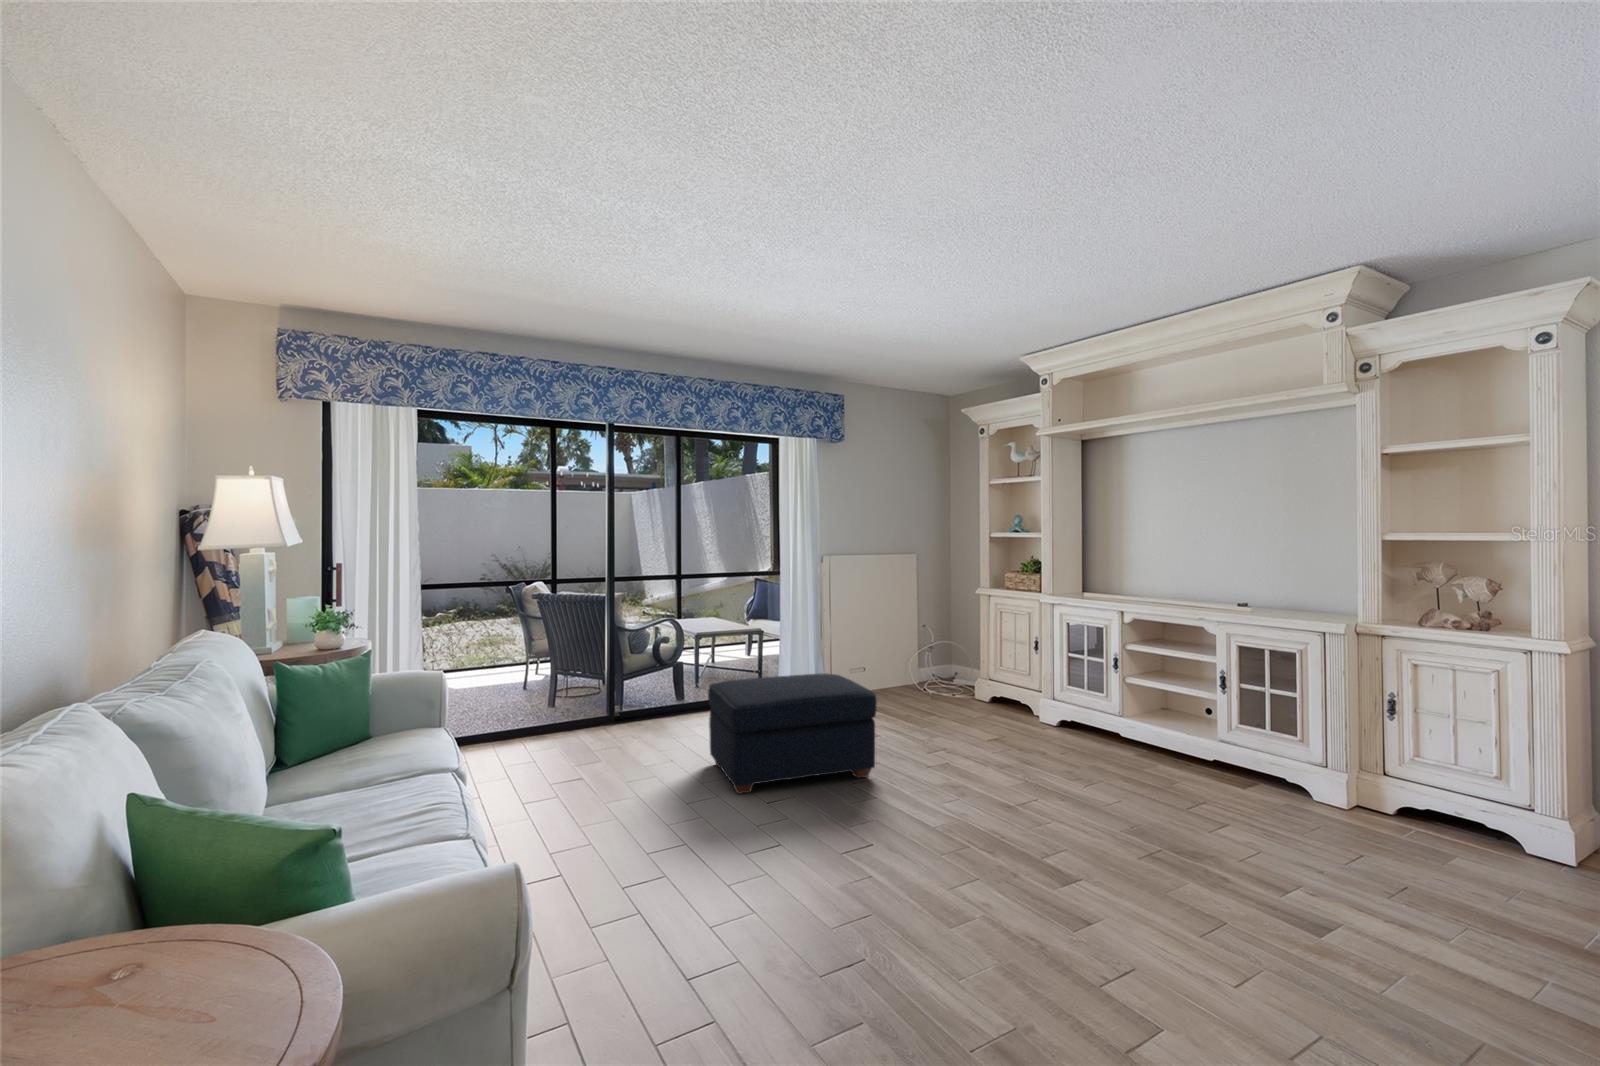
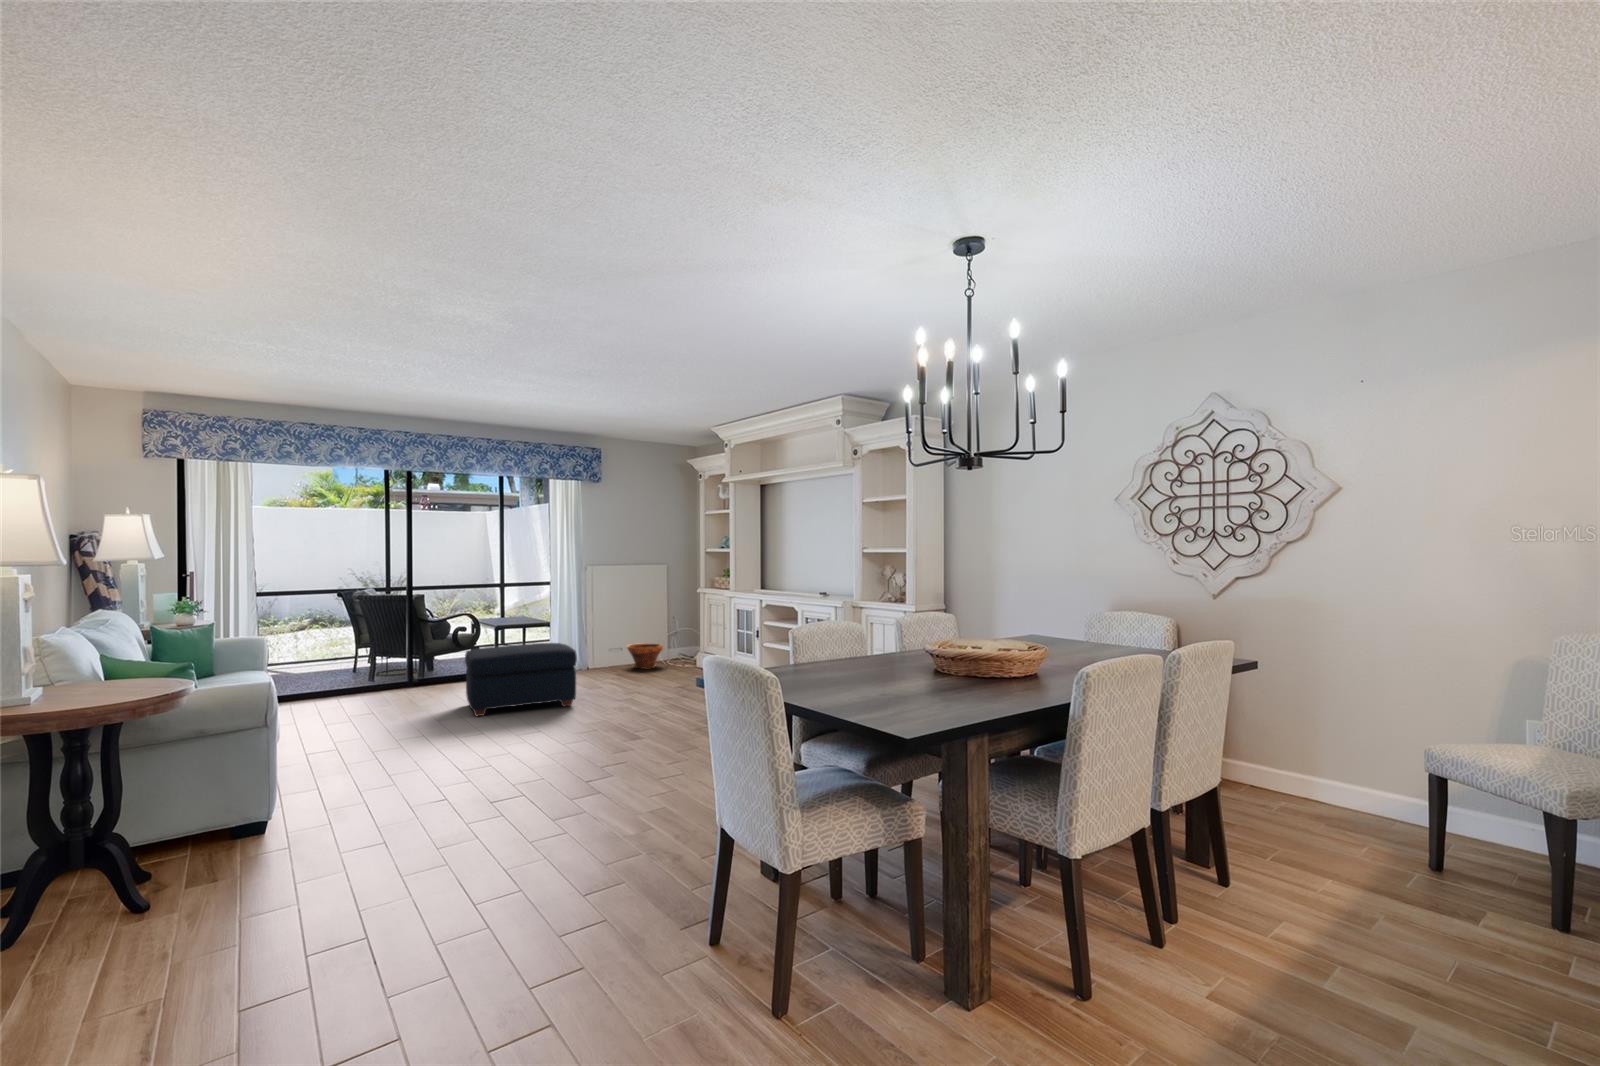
planter: none [881,661,930,698] -> present [627,643,663,669]

